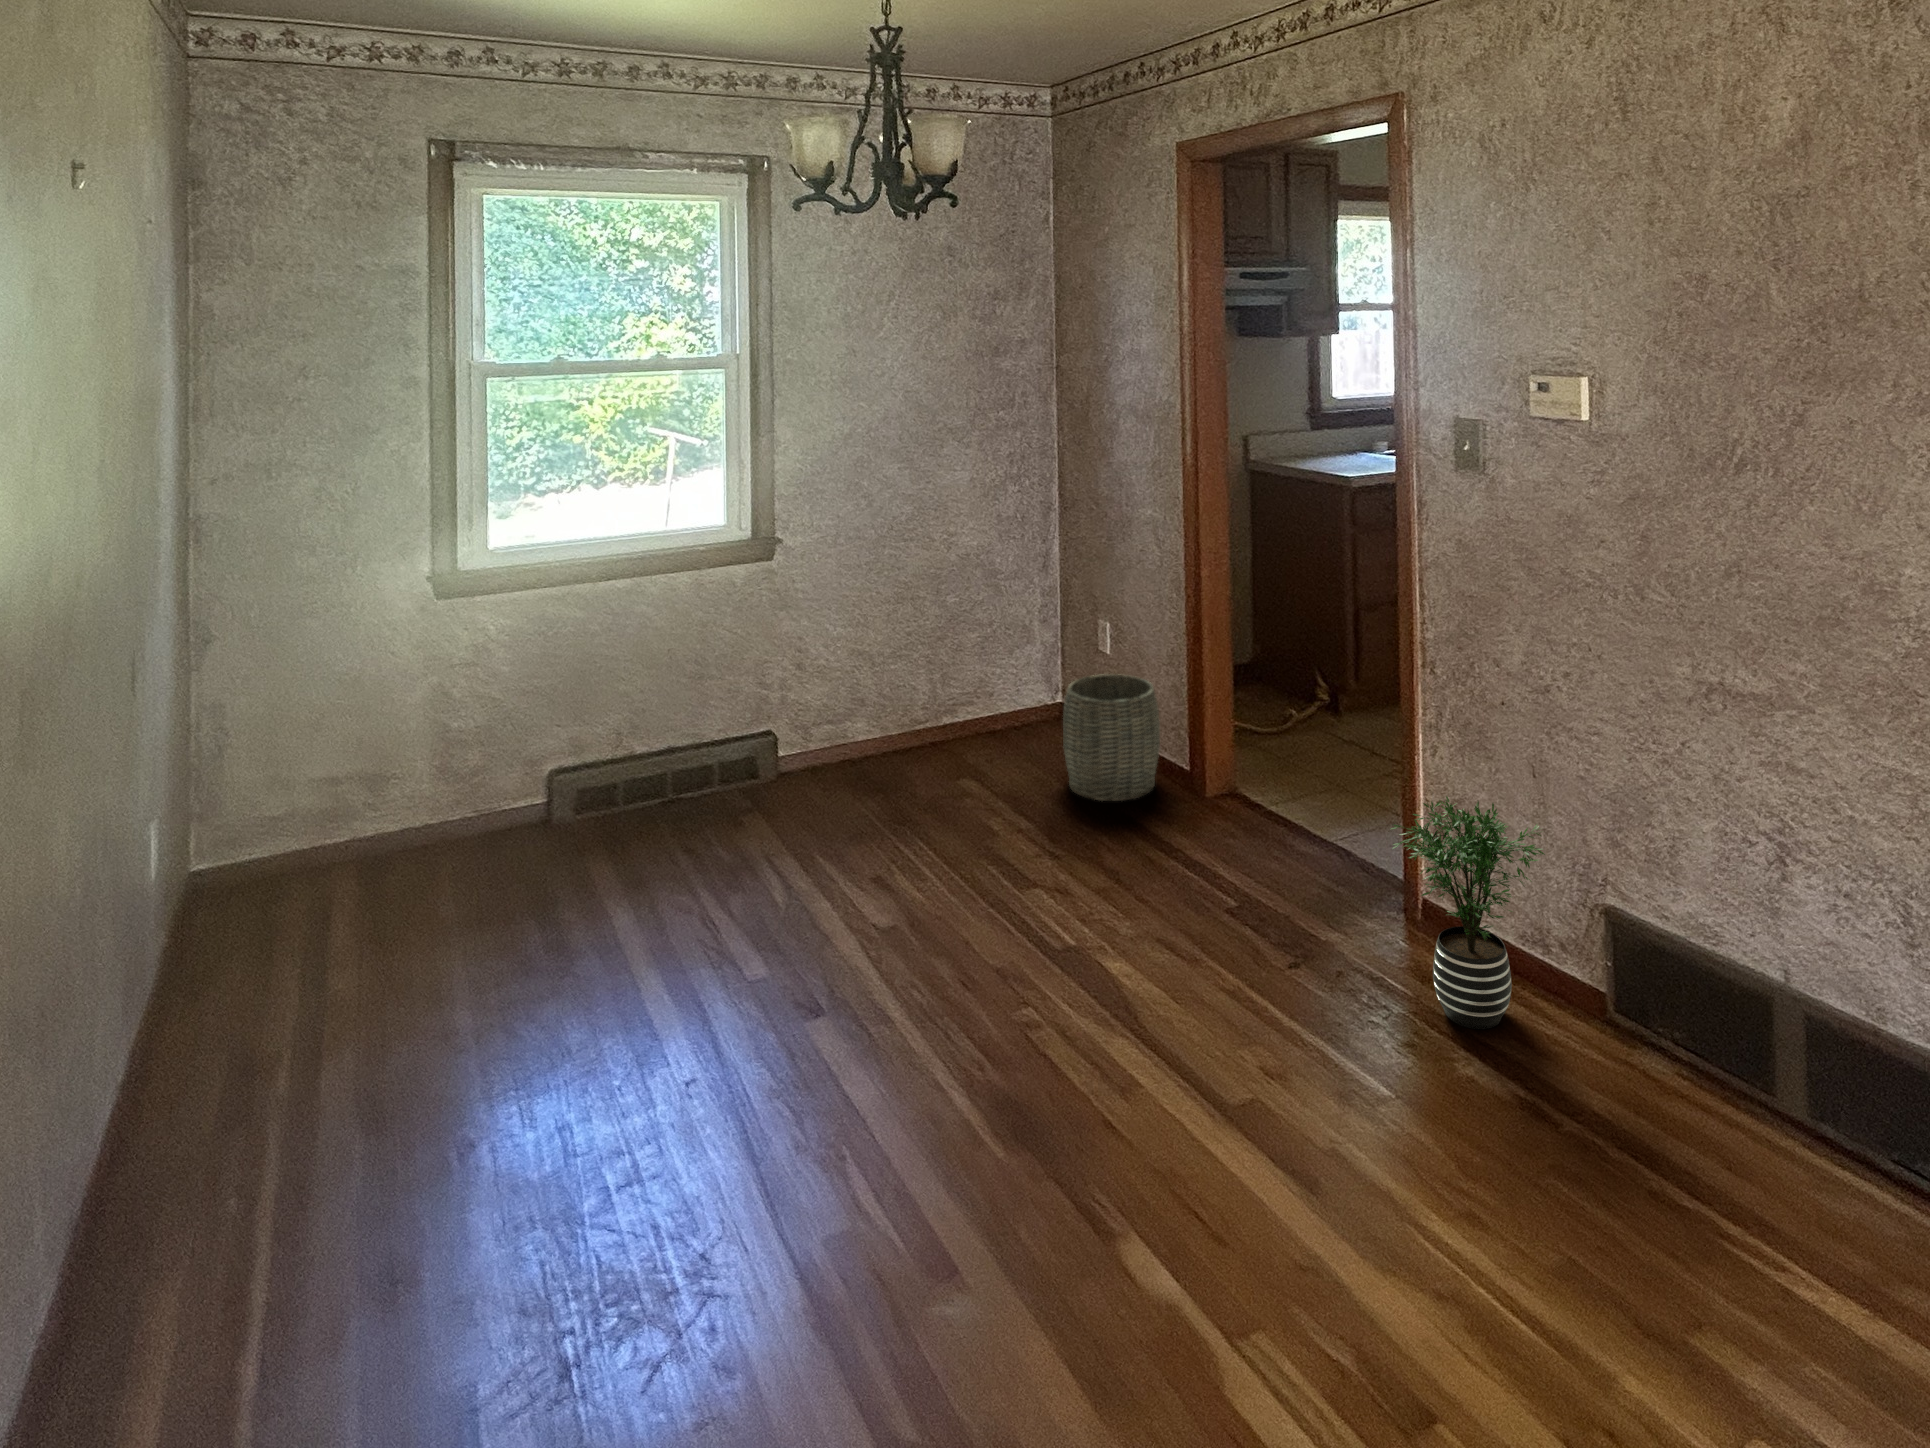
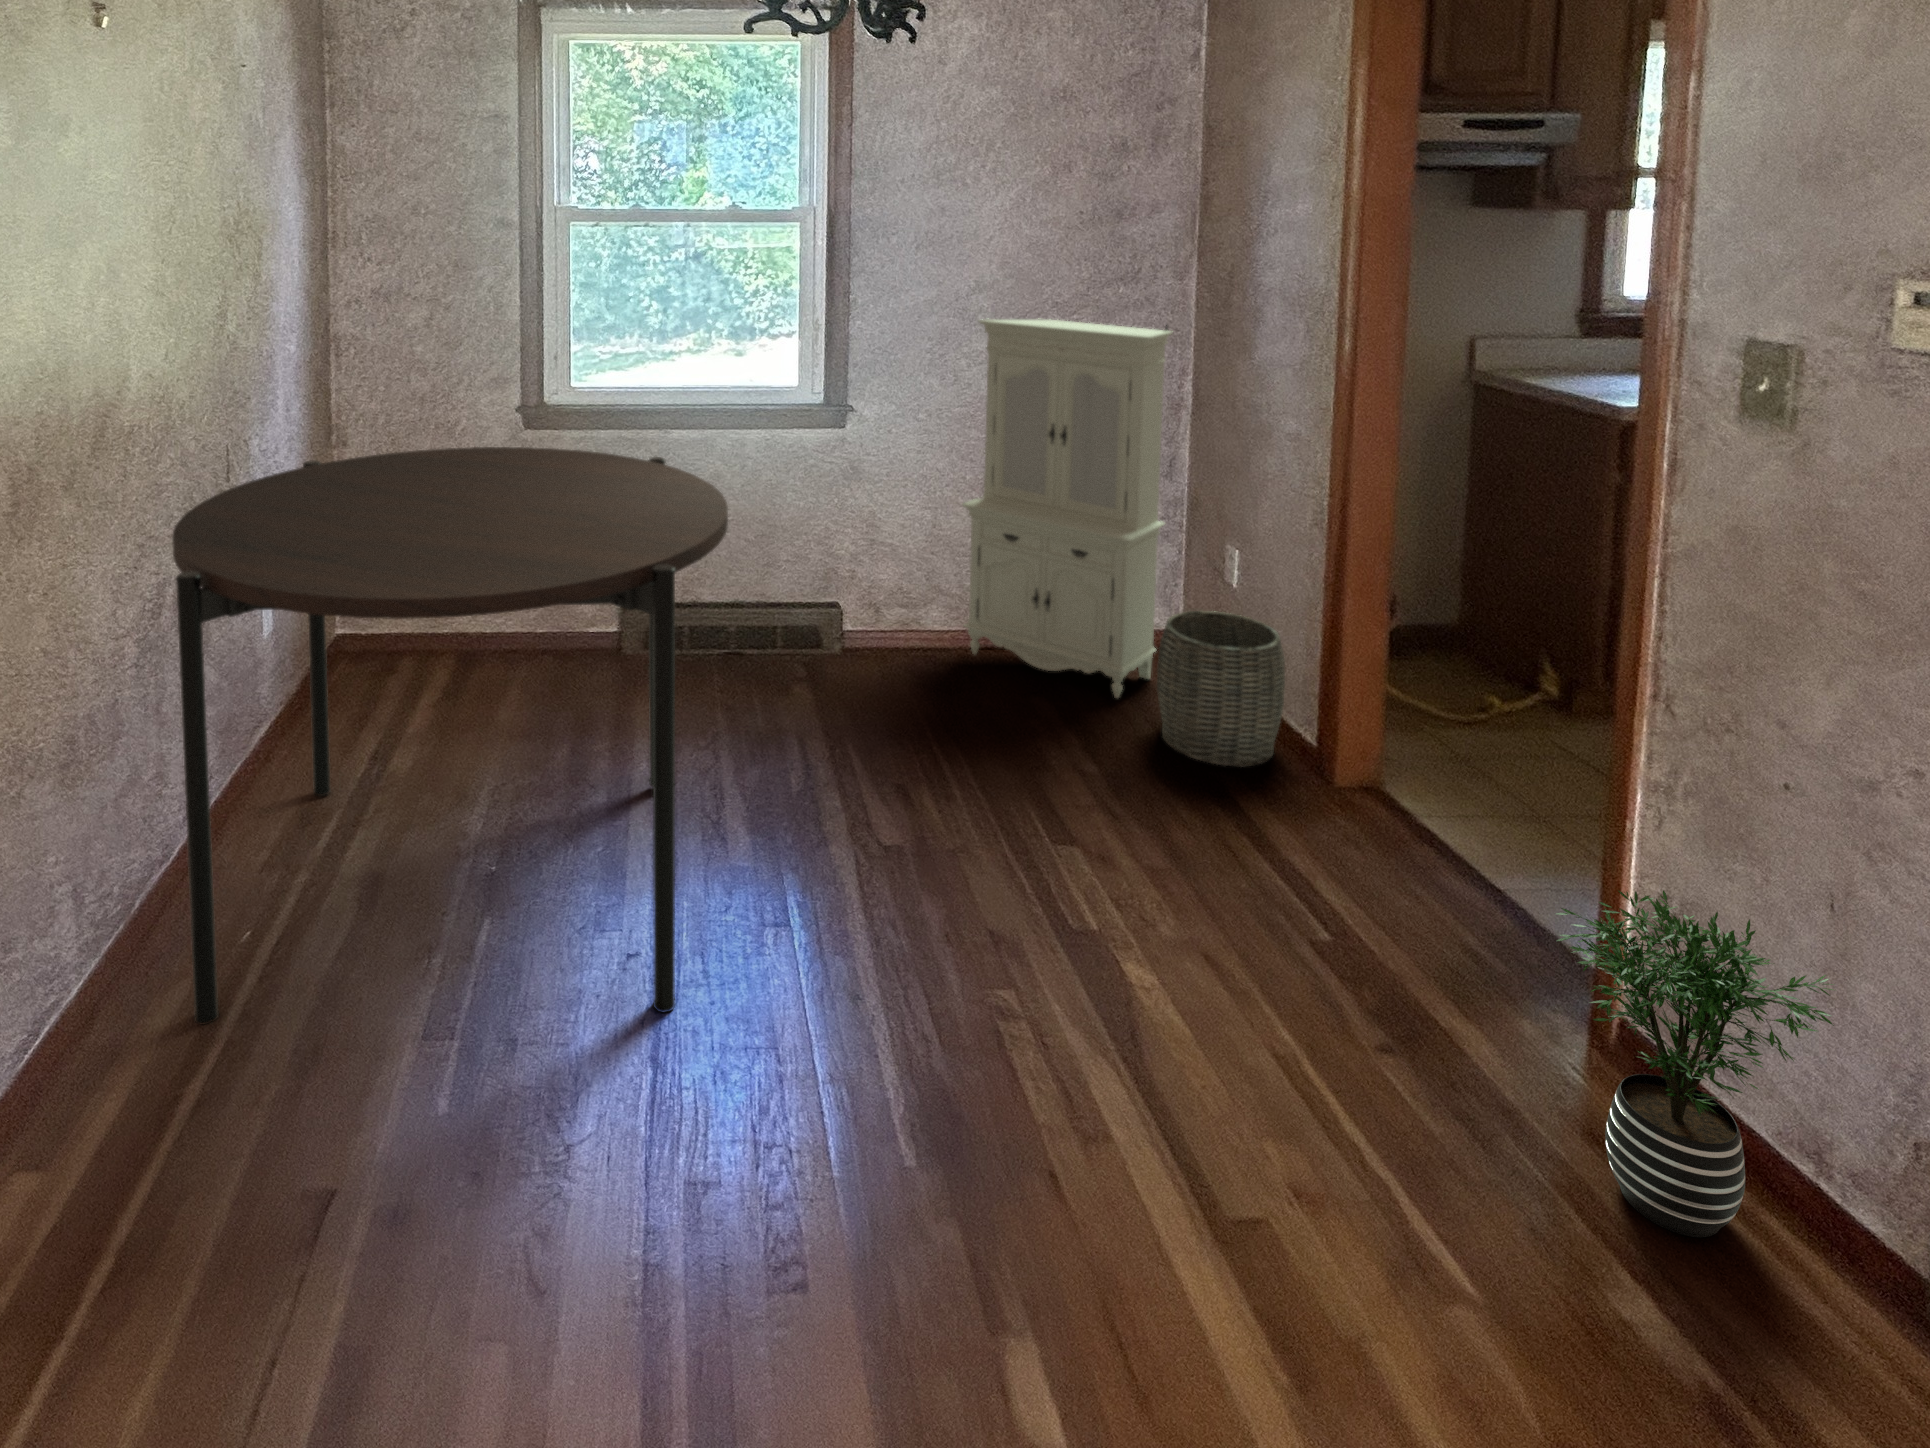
cabinet: none [880,438,1051,766] -> present [963,320,1172,698]
dining table: none [123,599,747,1313] -> present [172,447,728,1025]

